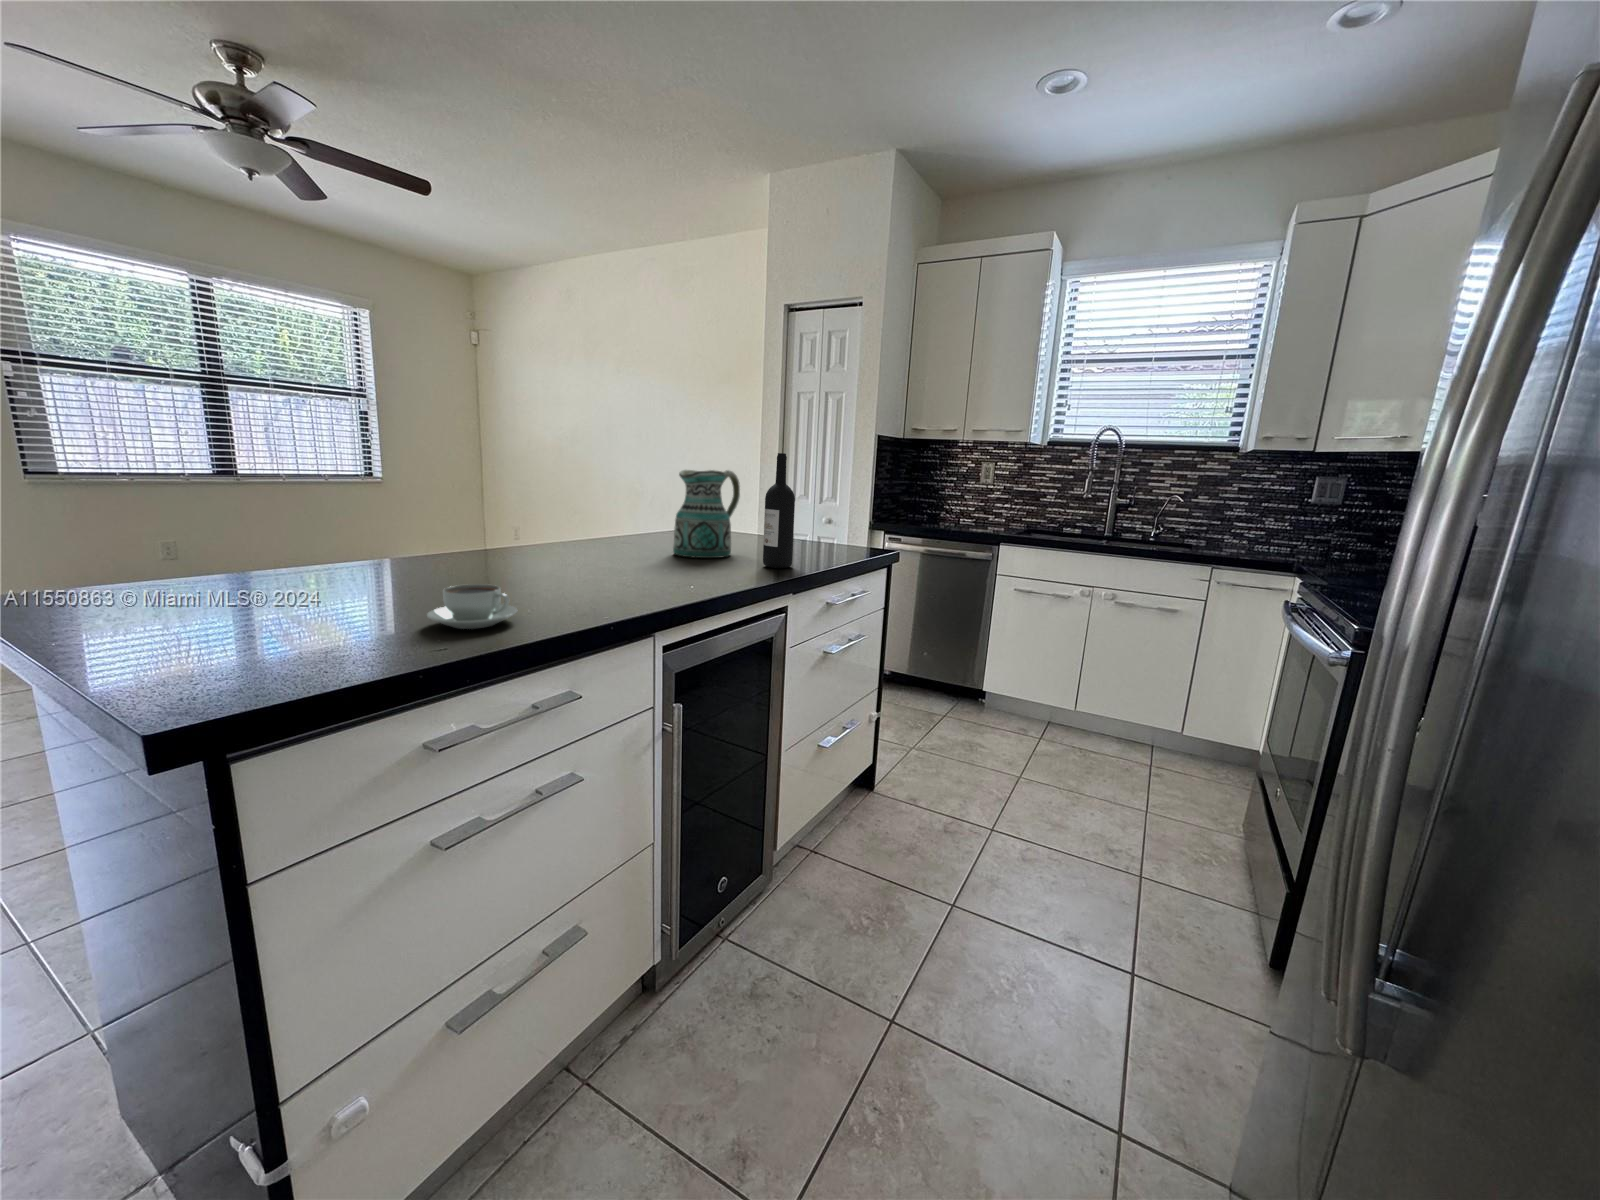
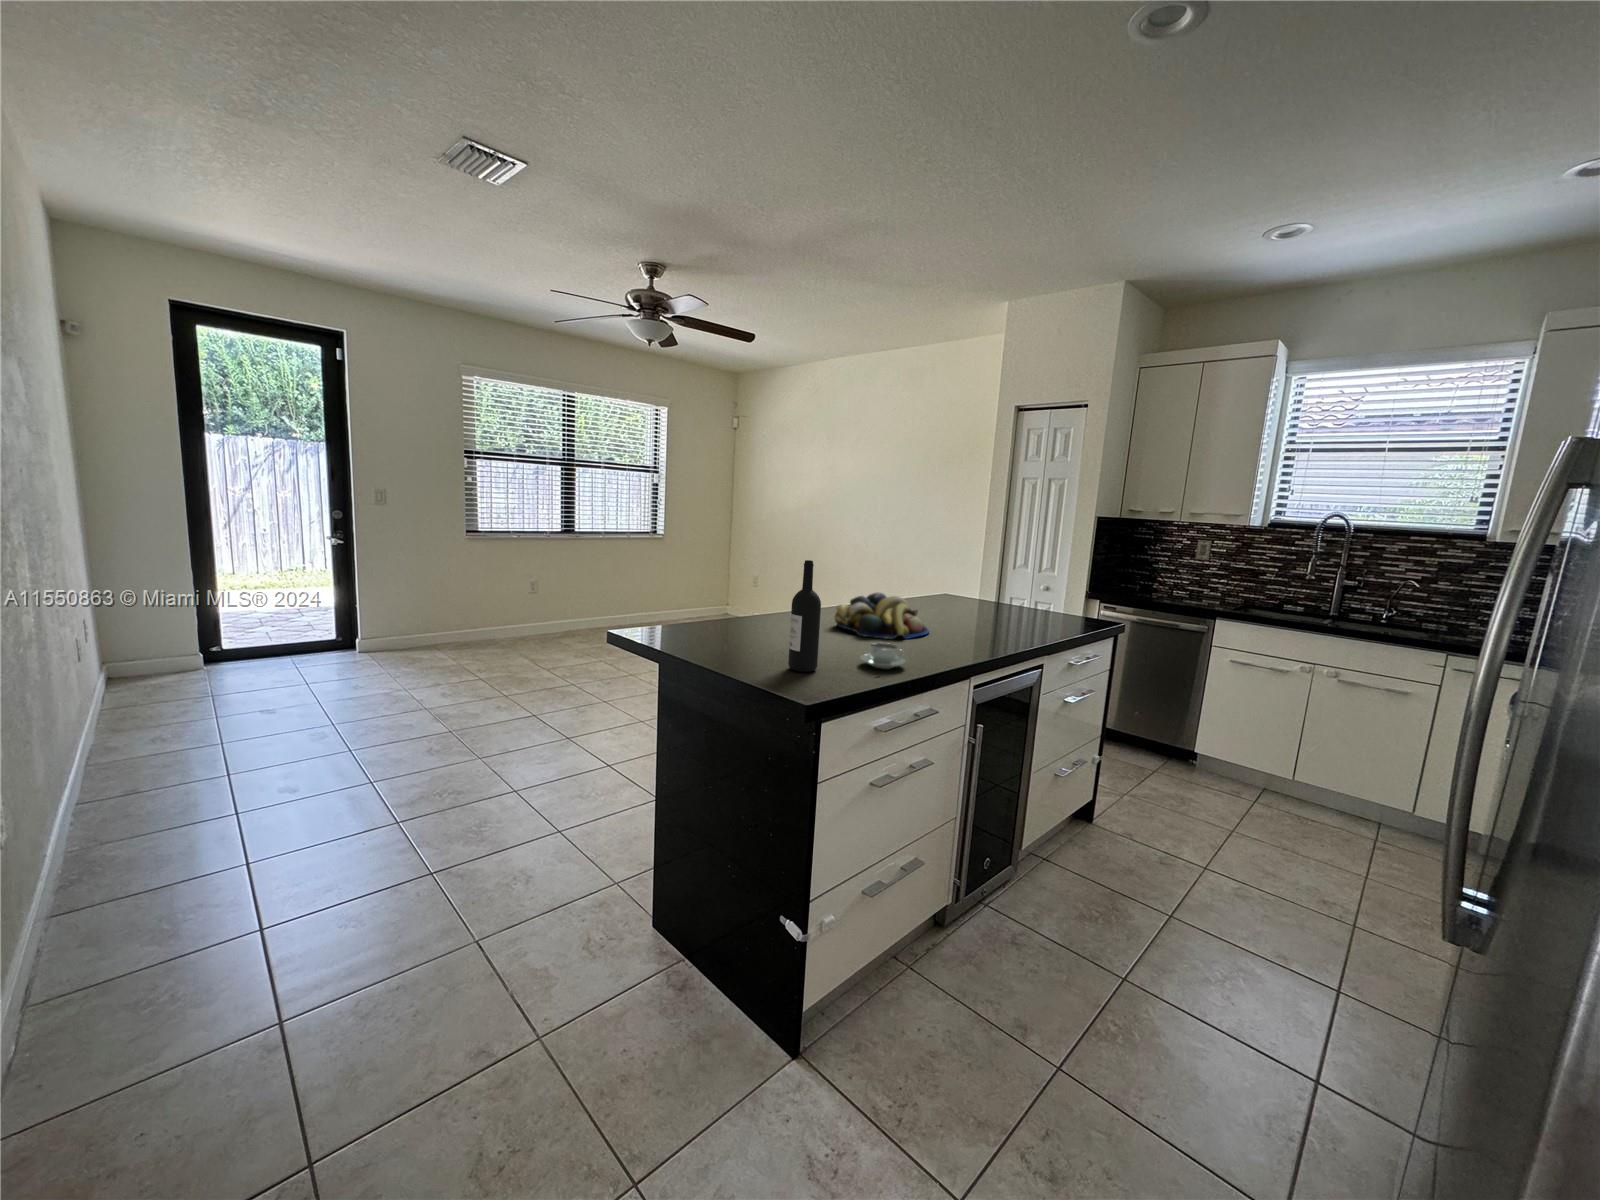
wine bottle: present [763,453,795,568] -> present [788,560,821,672]
ceramic pitcher: present [673,470,740,558] -> none [949,560,999,625]
fruit bowl: none [474,516,628,581] -> present [834,593,929,639]

